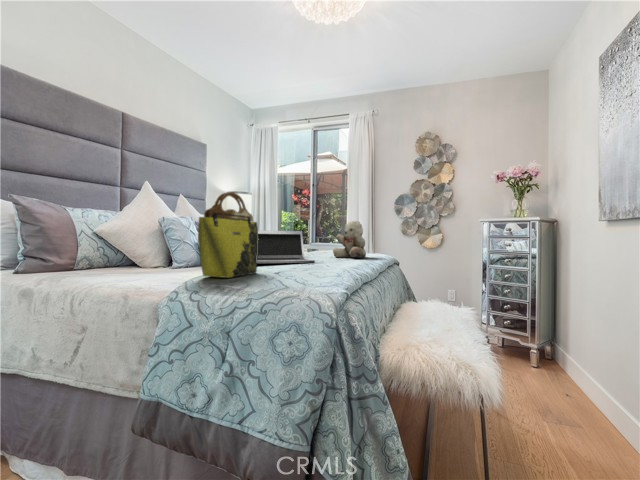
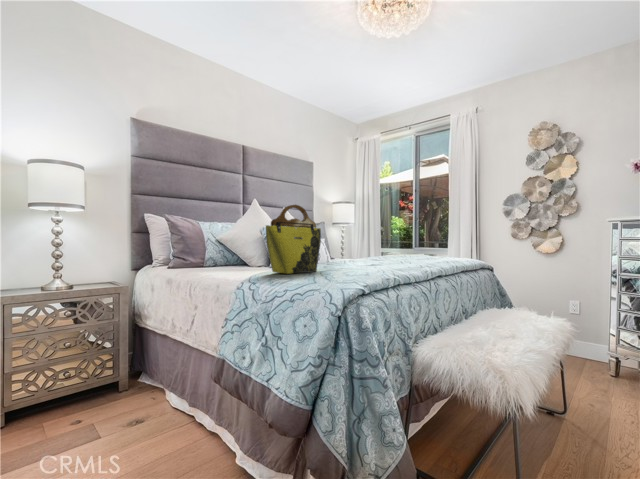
teddy bear: present [333,221,366,258] -> none [411,225,443,262]
laptop: present [257,230,315,264] -> none [326,236,383,265]

